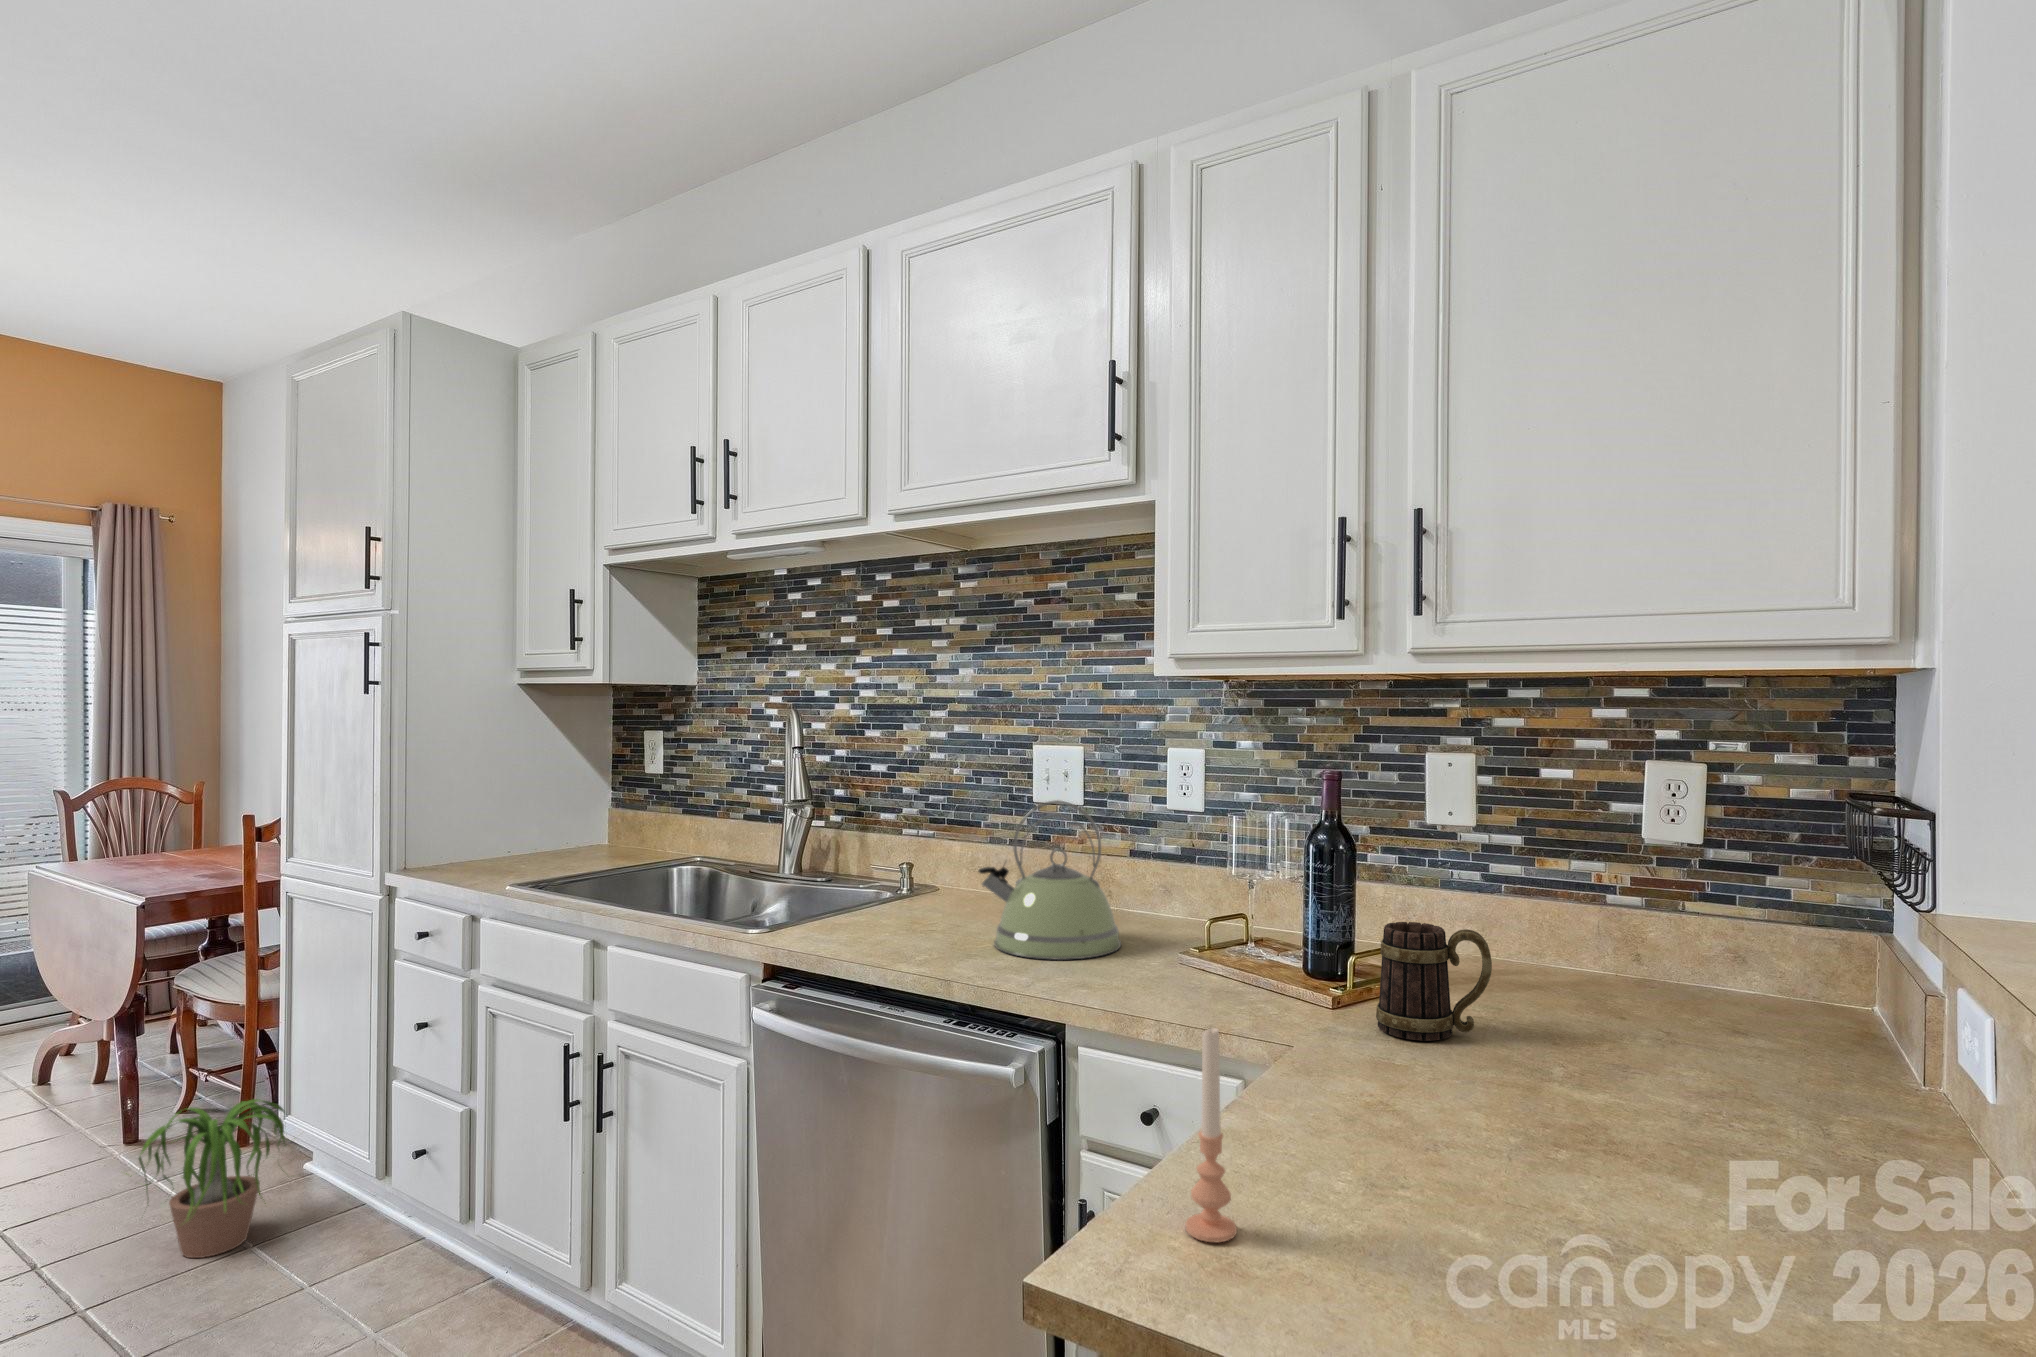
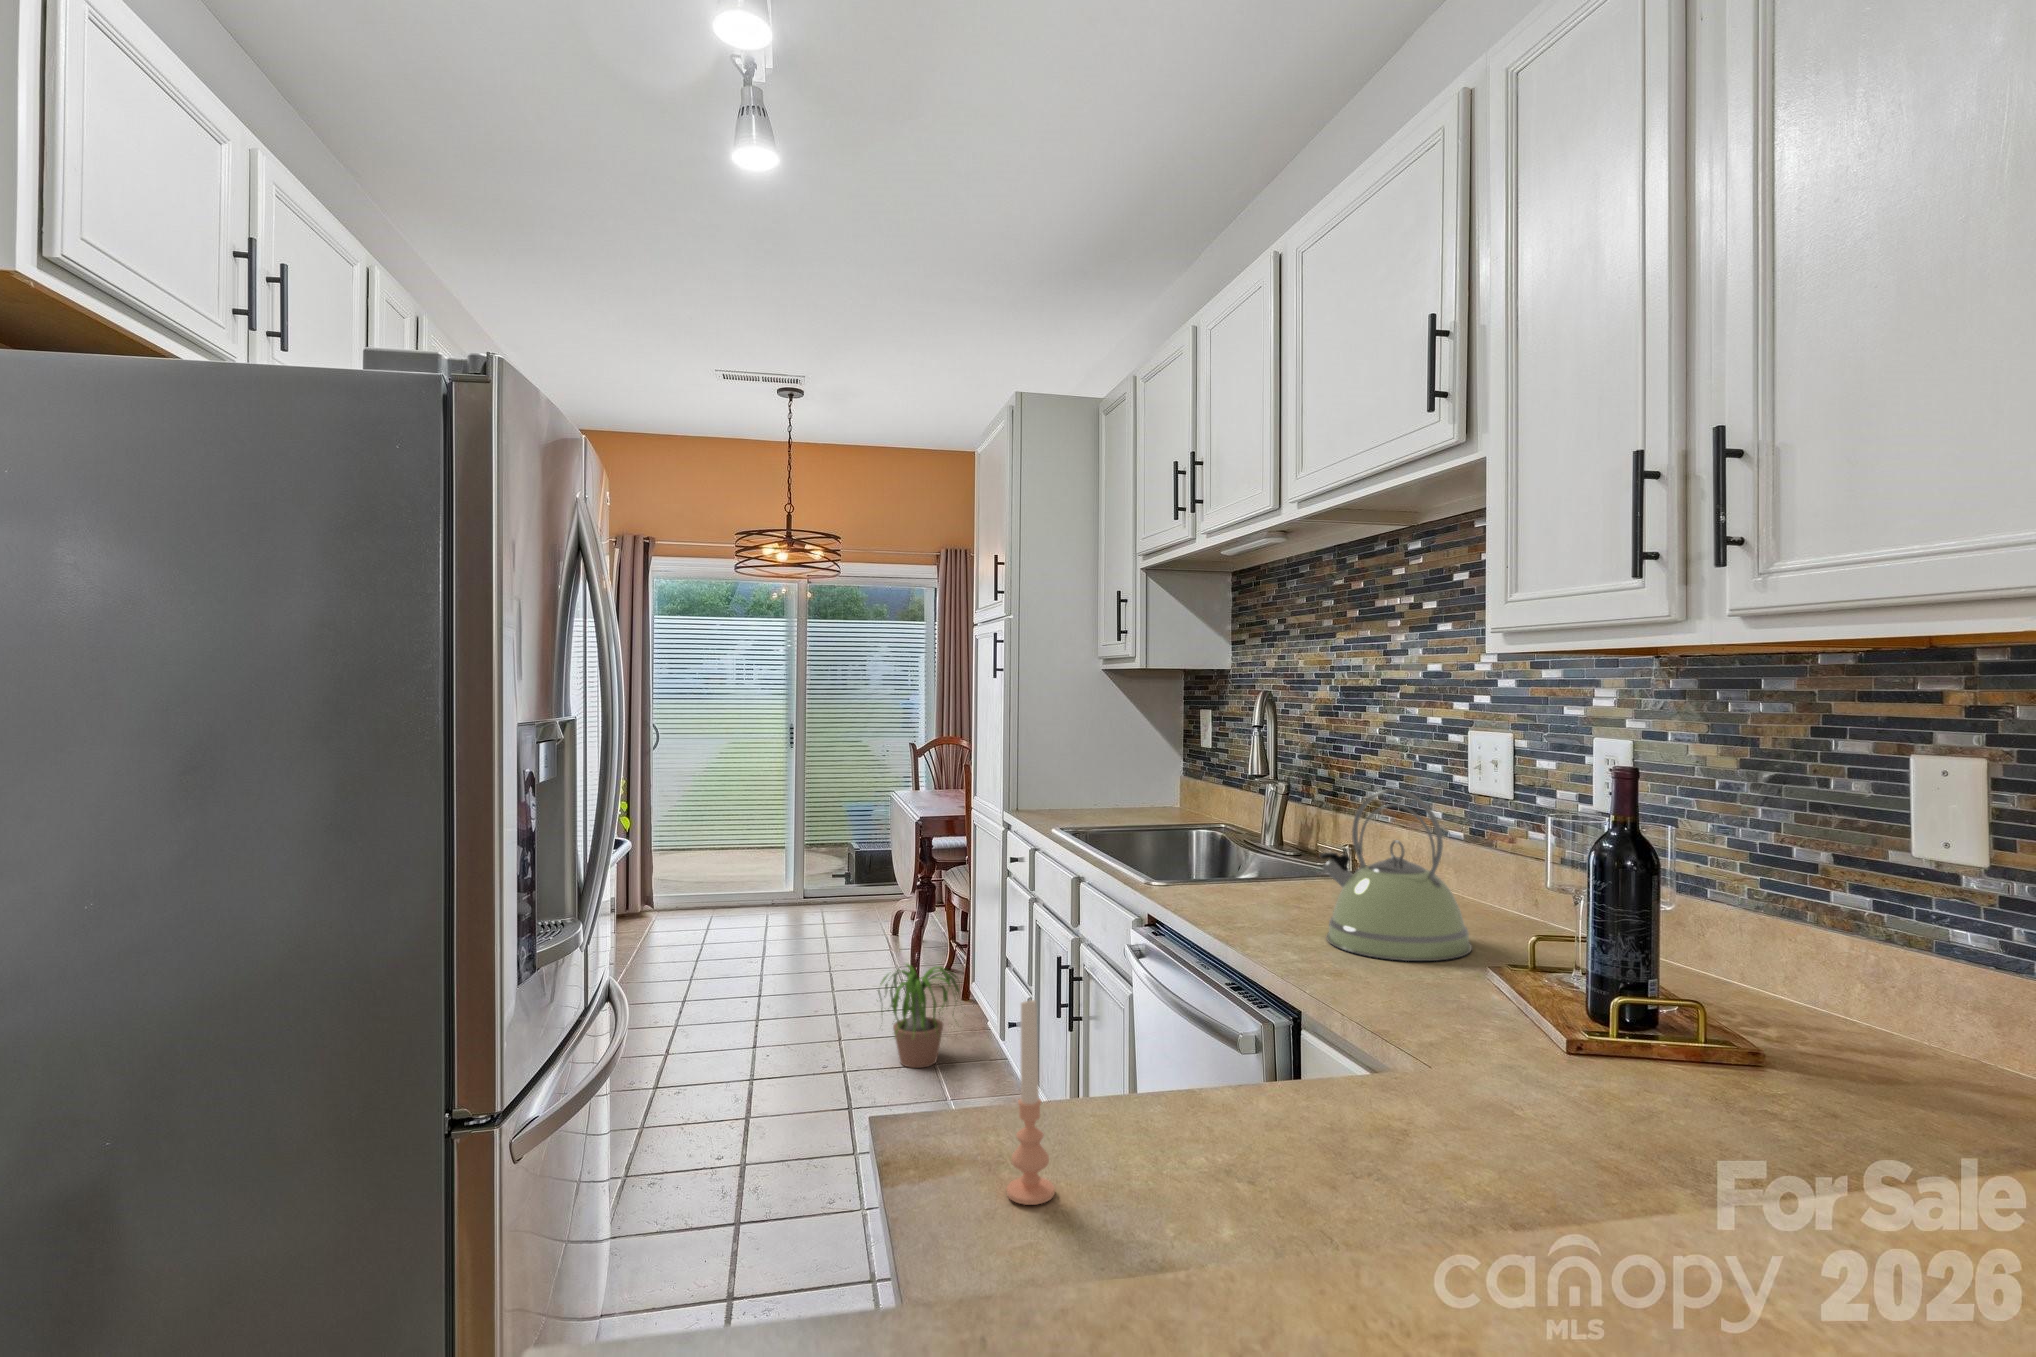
mug: present [1376,922,1492,1041] -> none [1596,969,1758,1135]

